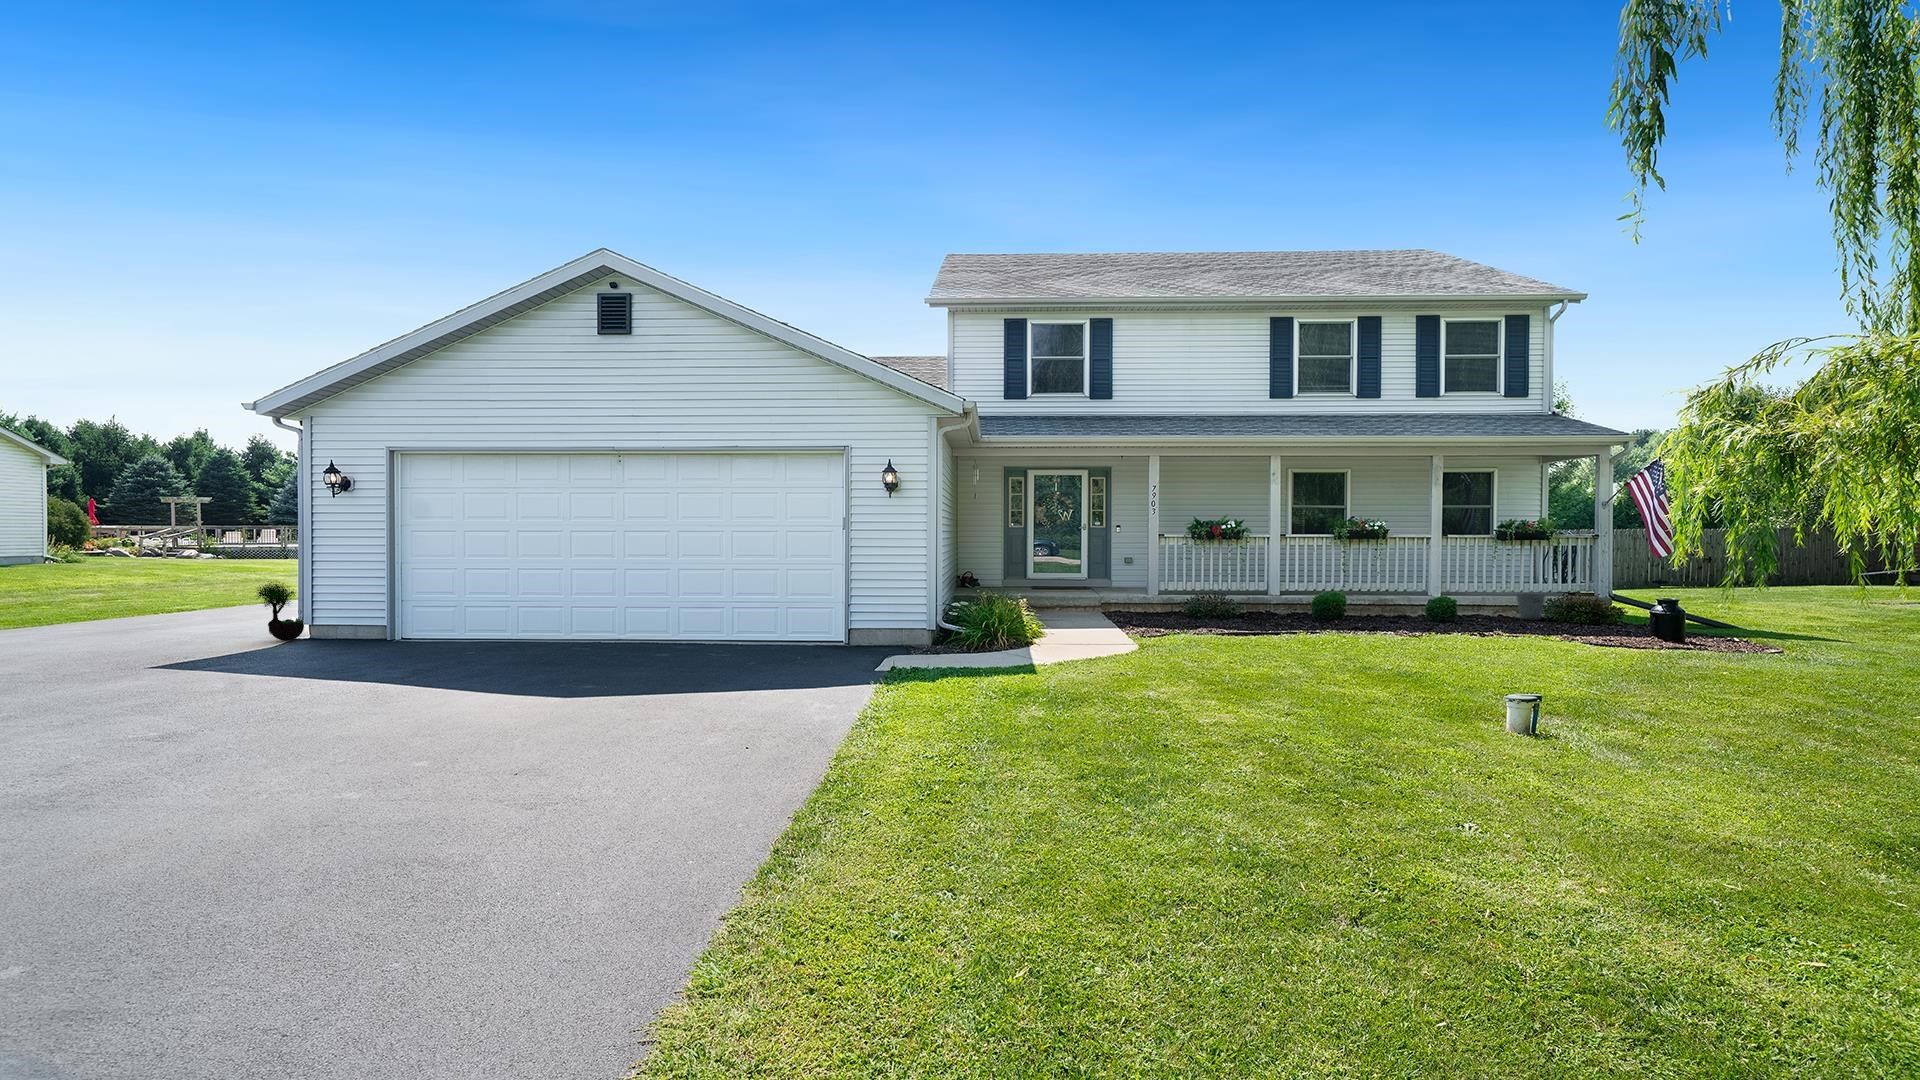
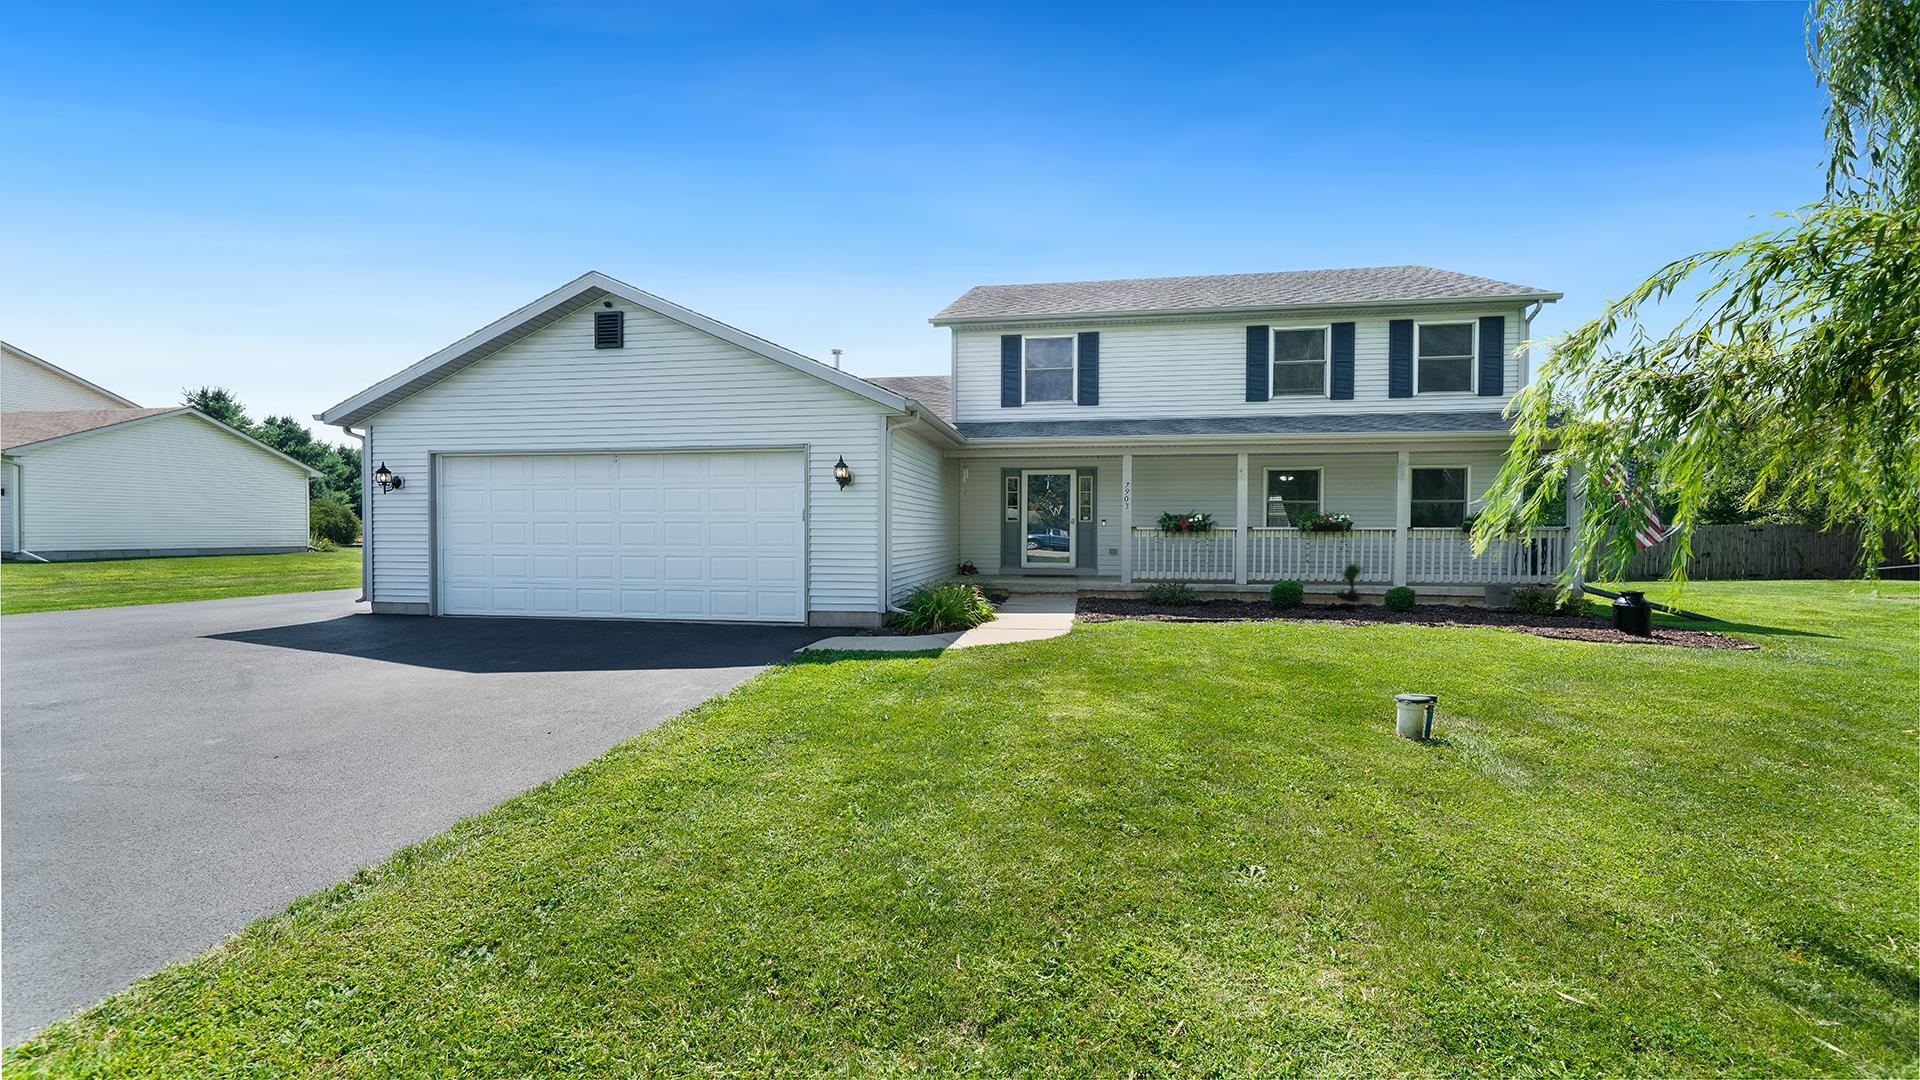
lounge chair: none [1790,552,1836,587] -> present [1790,546,1838,581]
potted tree: present [257,582,304,641] -> present [1337,564,1364,607]

